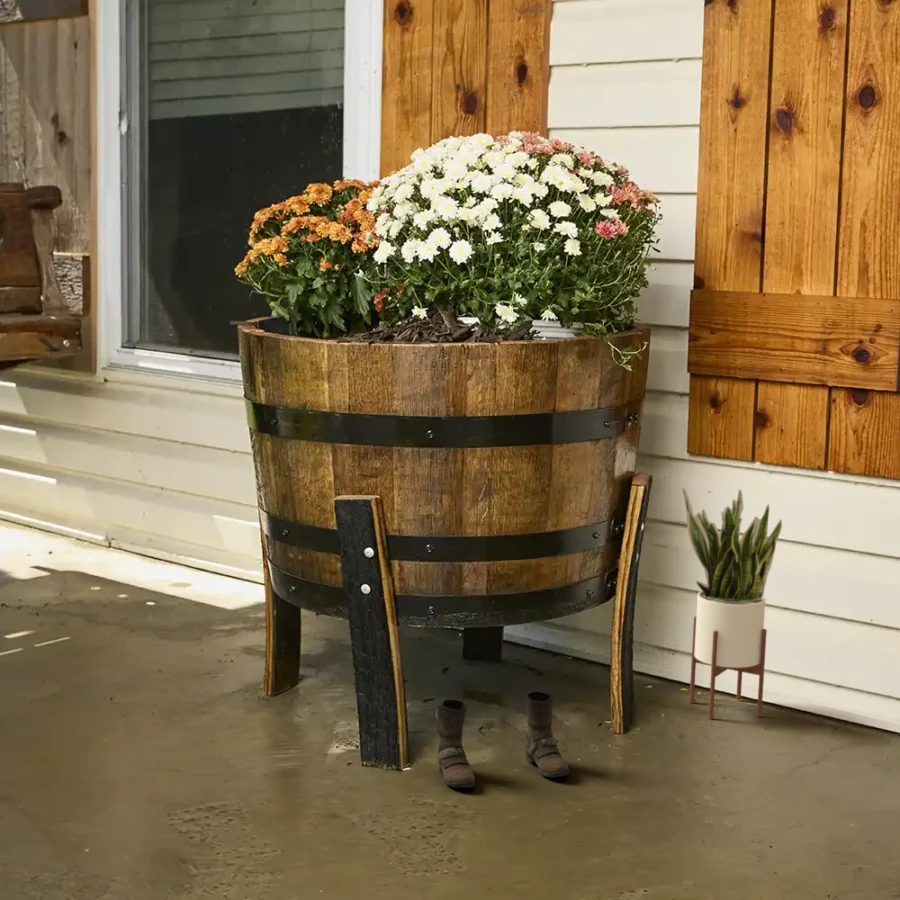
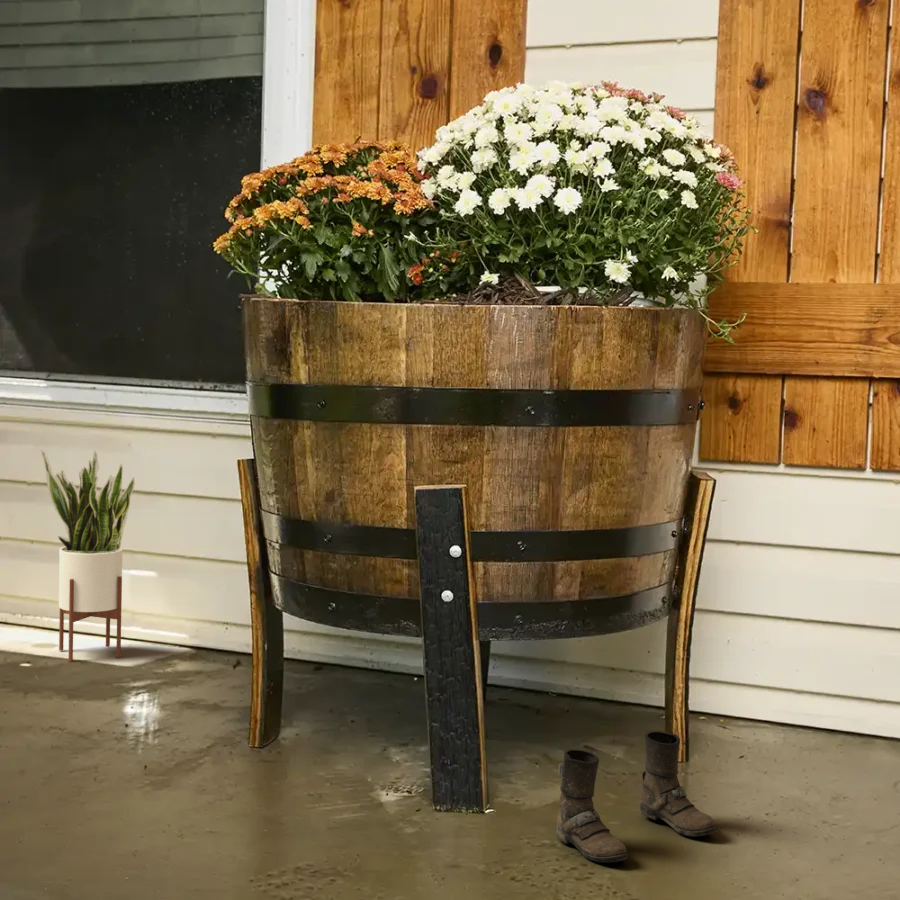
potted plant: present [682,487,782,719] -> present [41,450,135,662]

